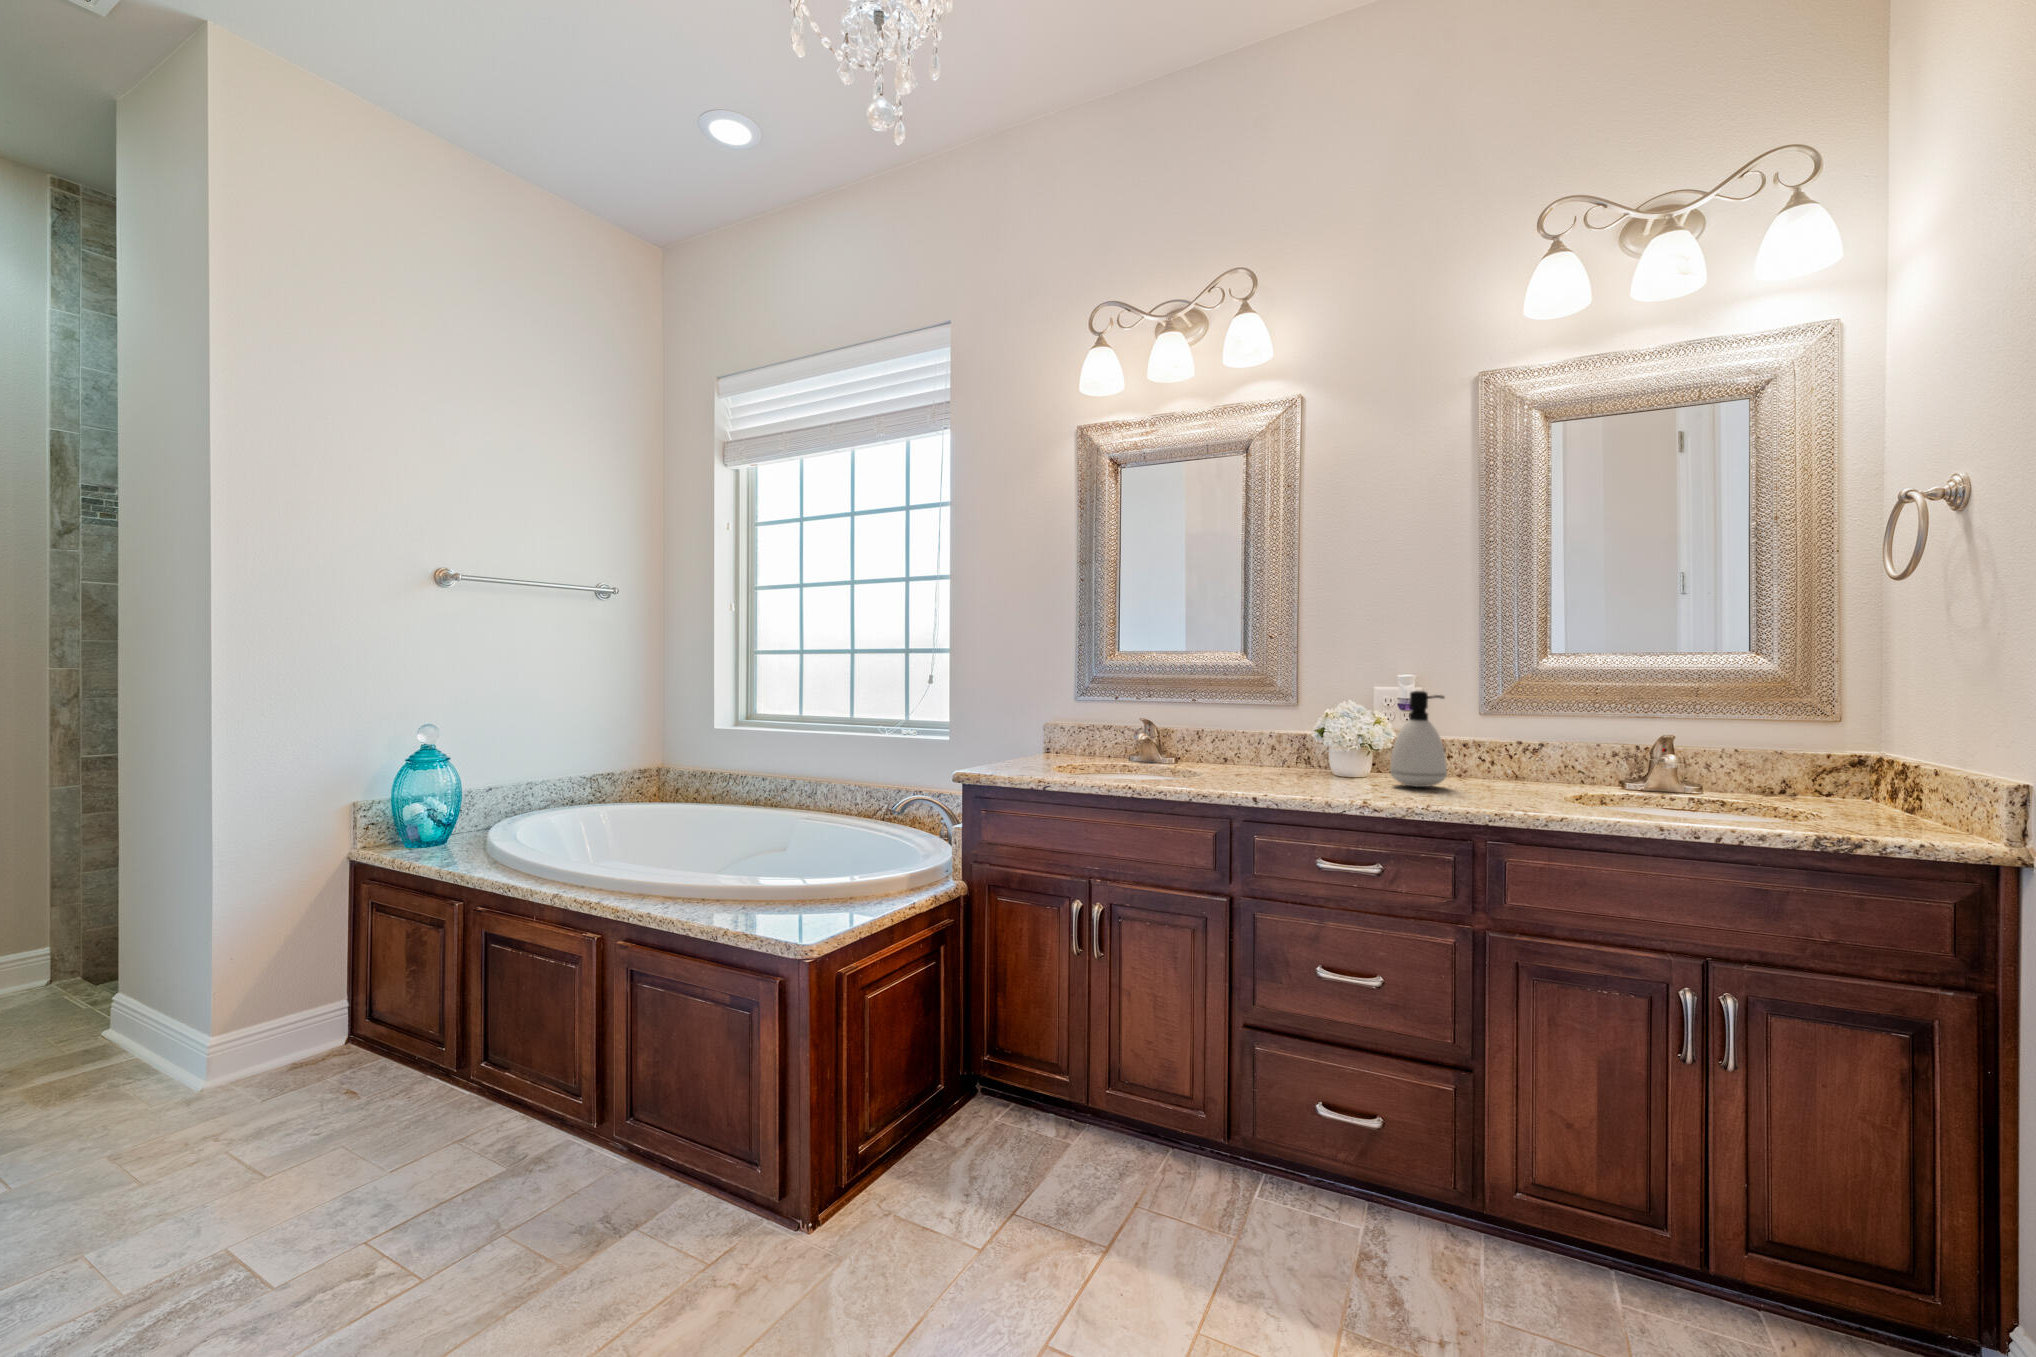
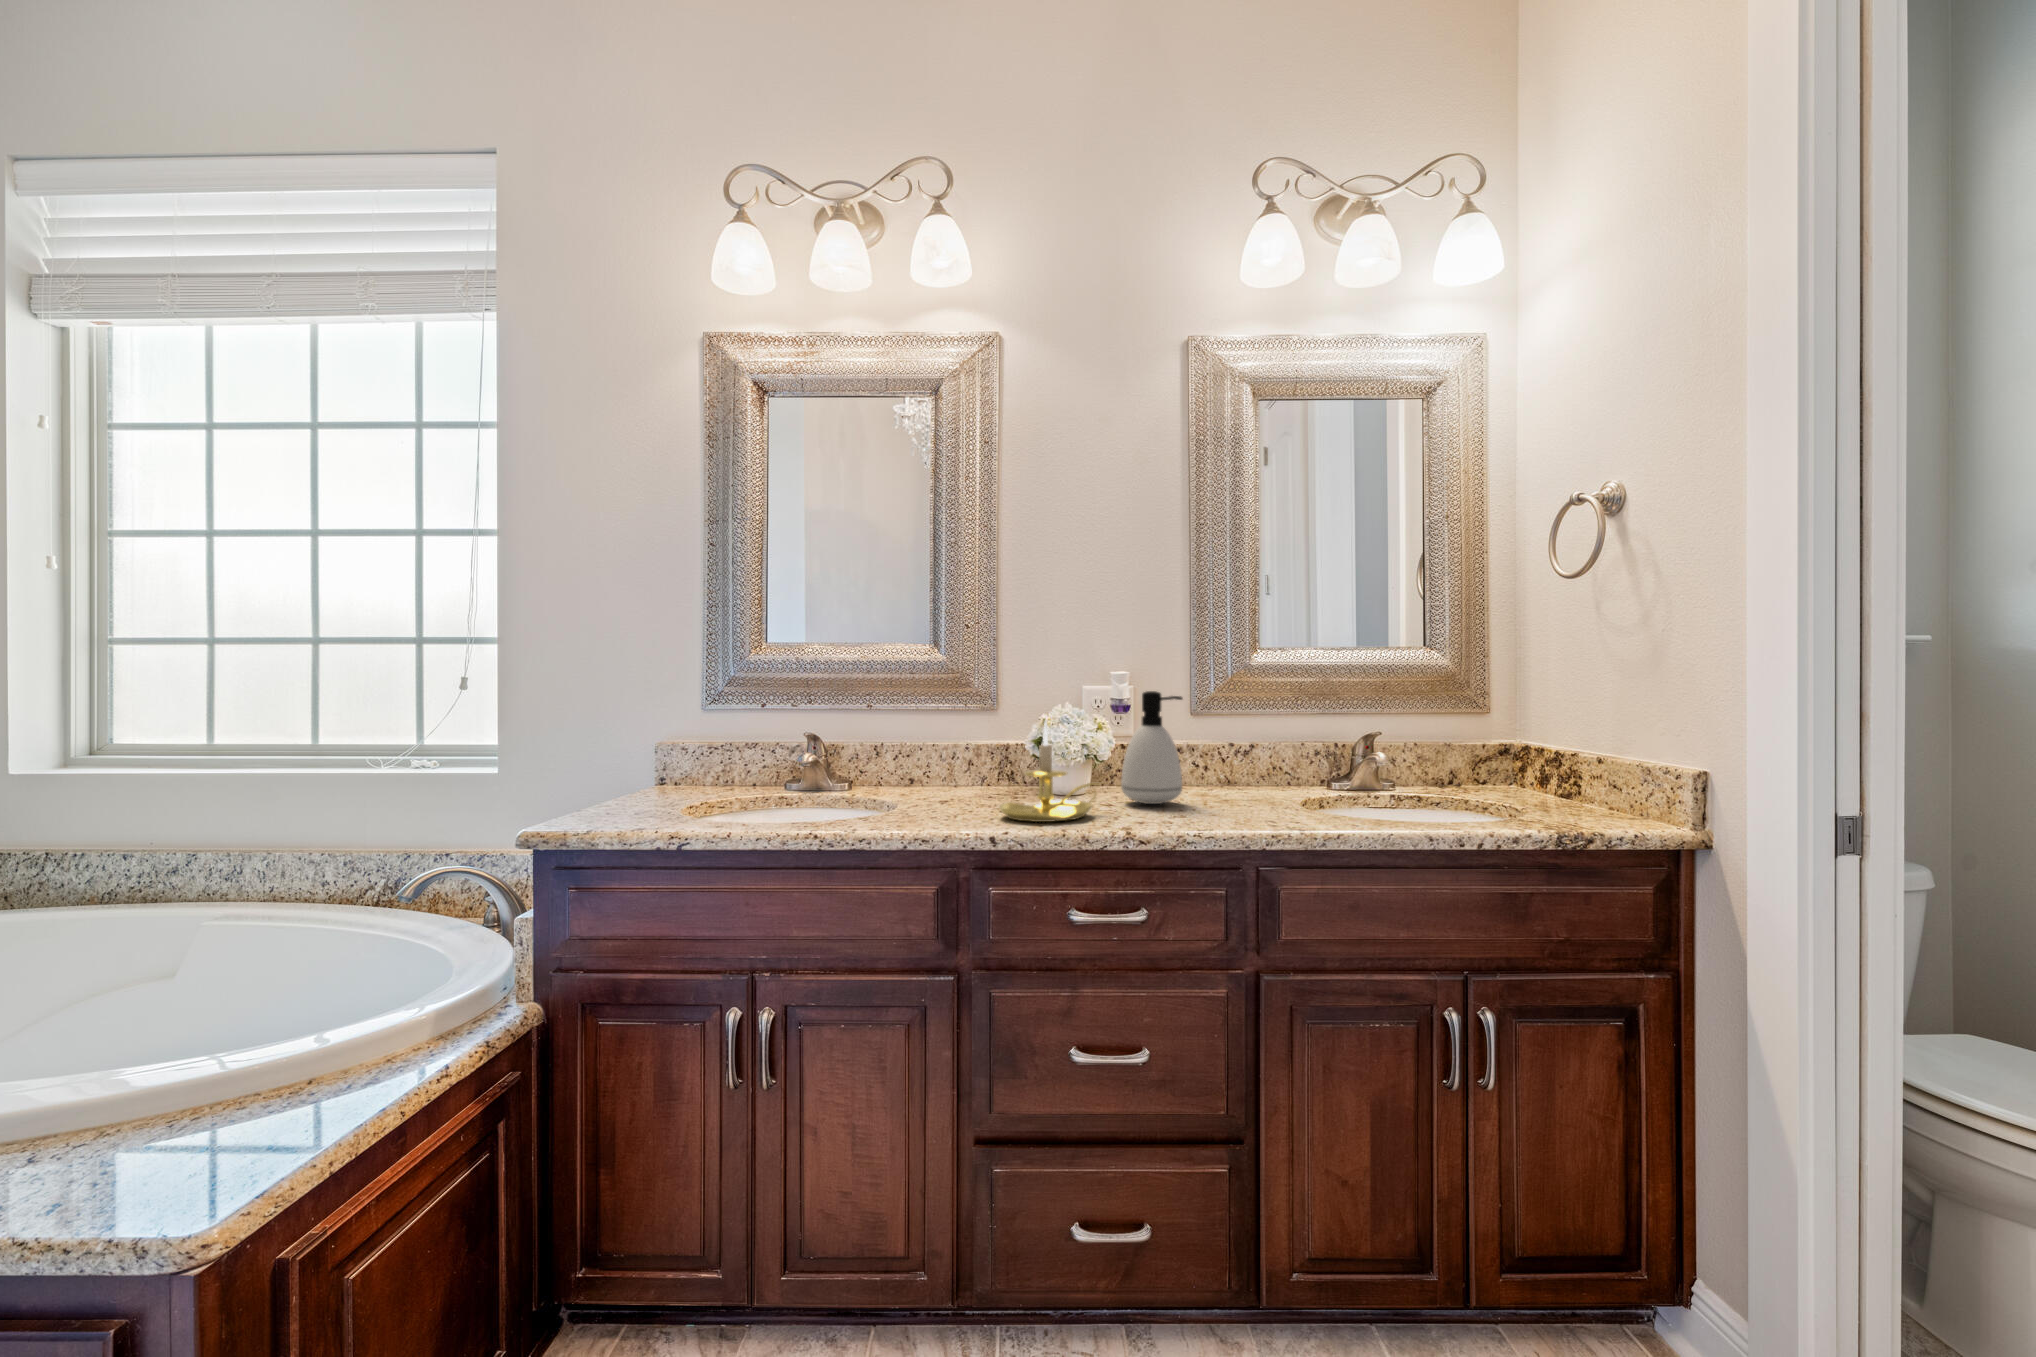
candle holder: none [1271,711,1364,792] -> present [999,721,1097,822]

